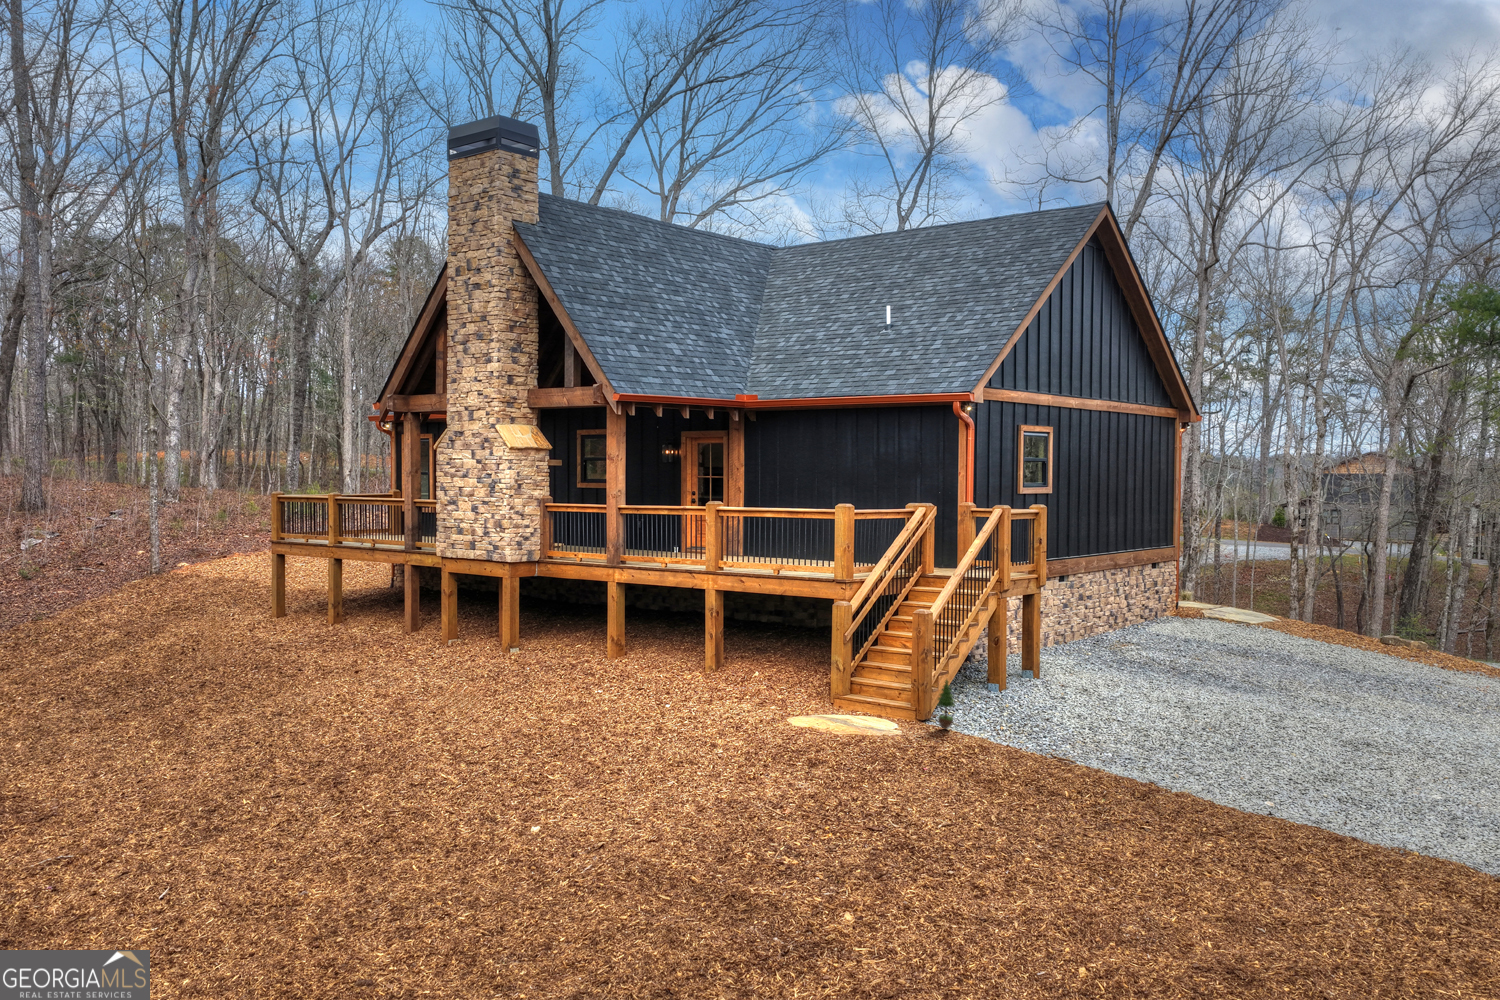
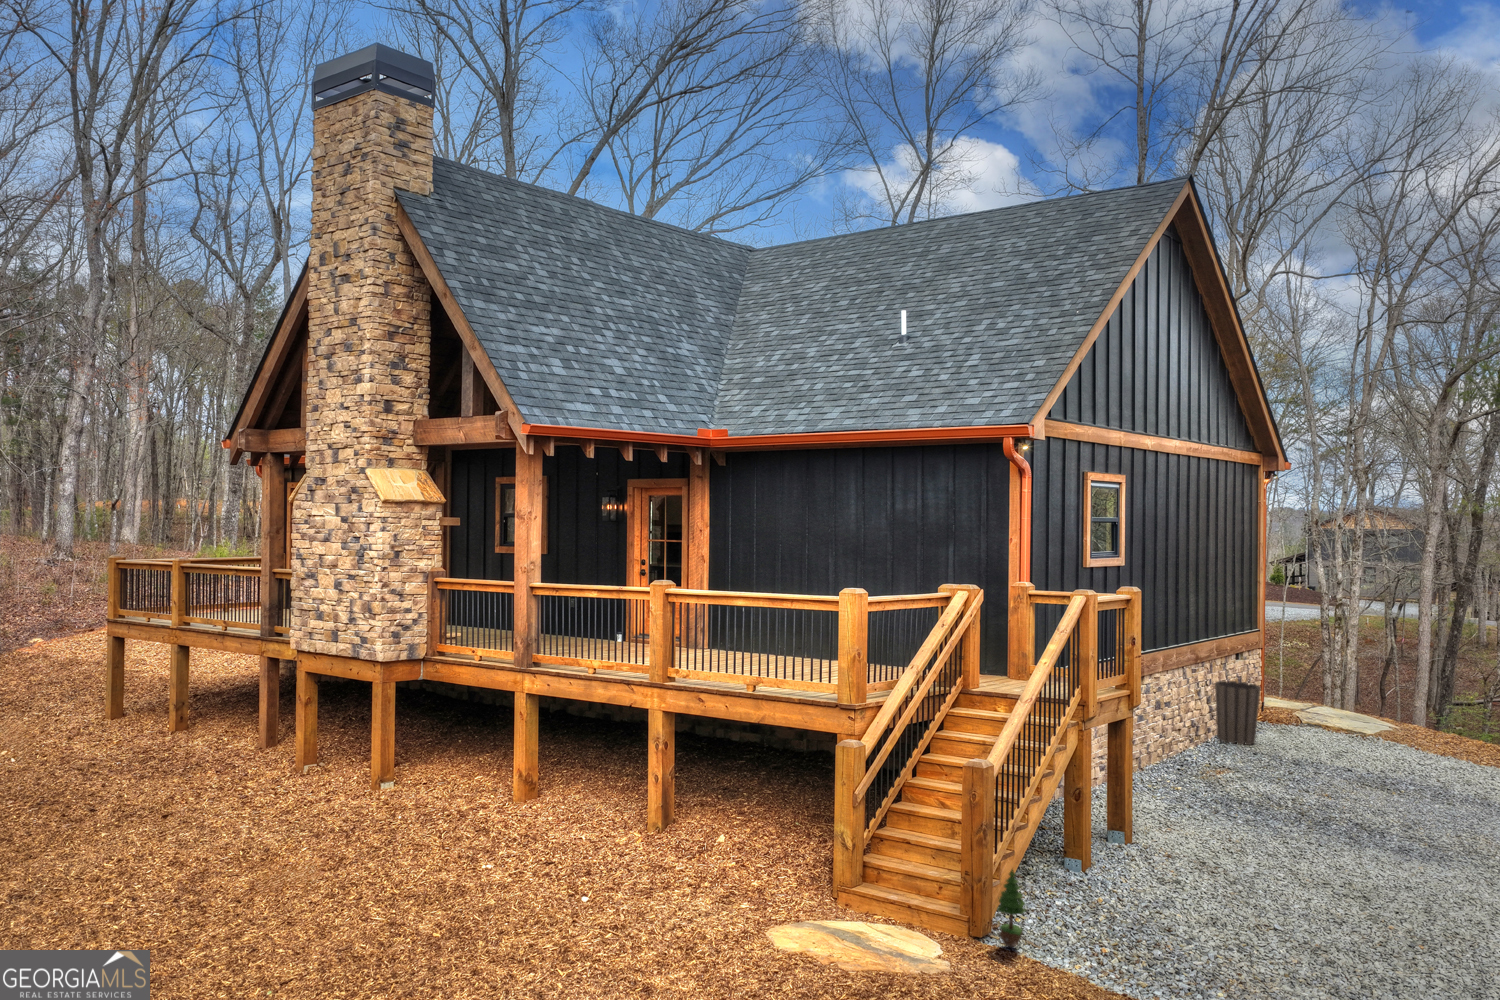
trash can: none [1130,585,1164,632] -> present [1215,681,1260,745]

